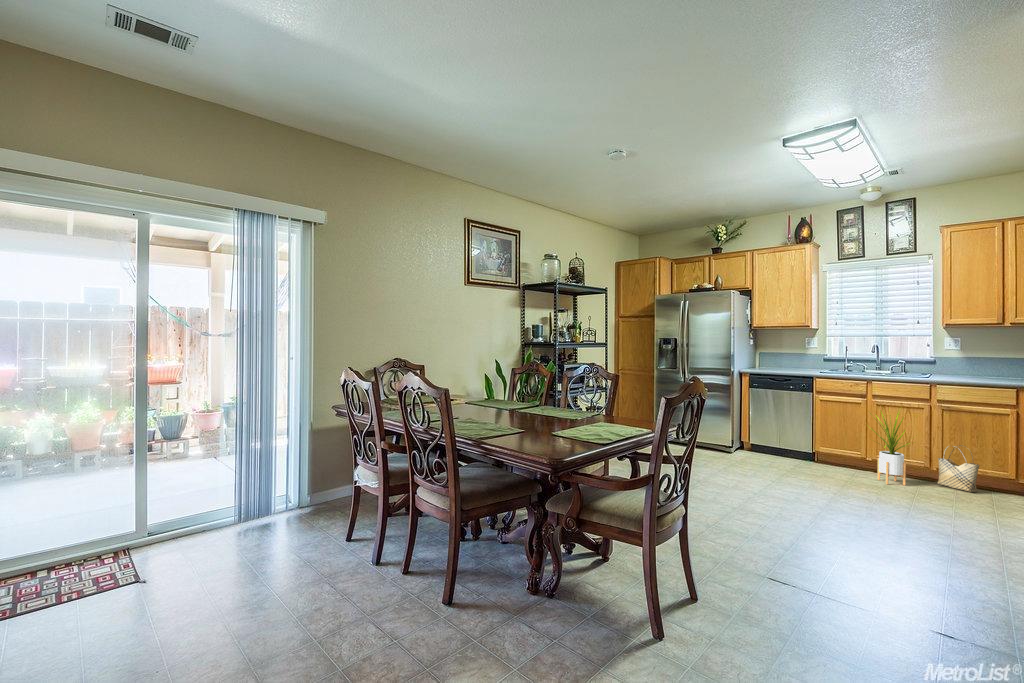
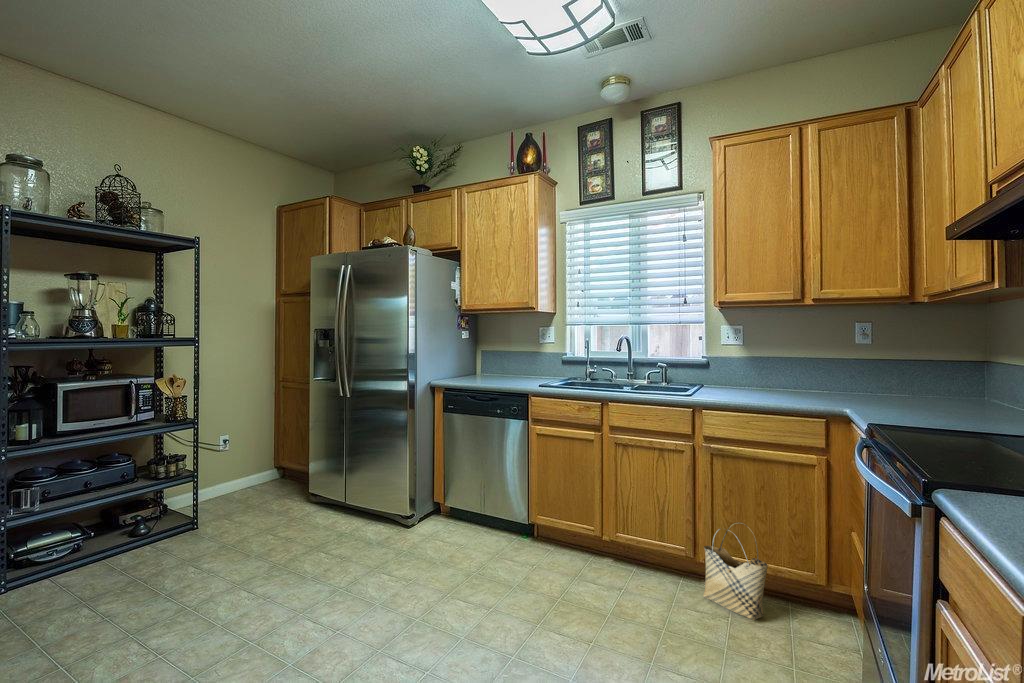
house plant: present [871,411,909,485] -> none [586,449,672,611]

